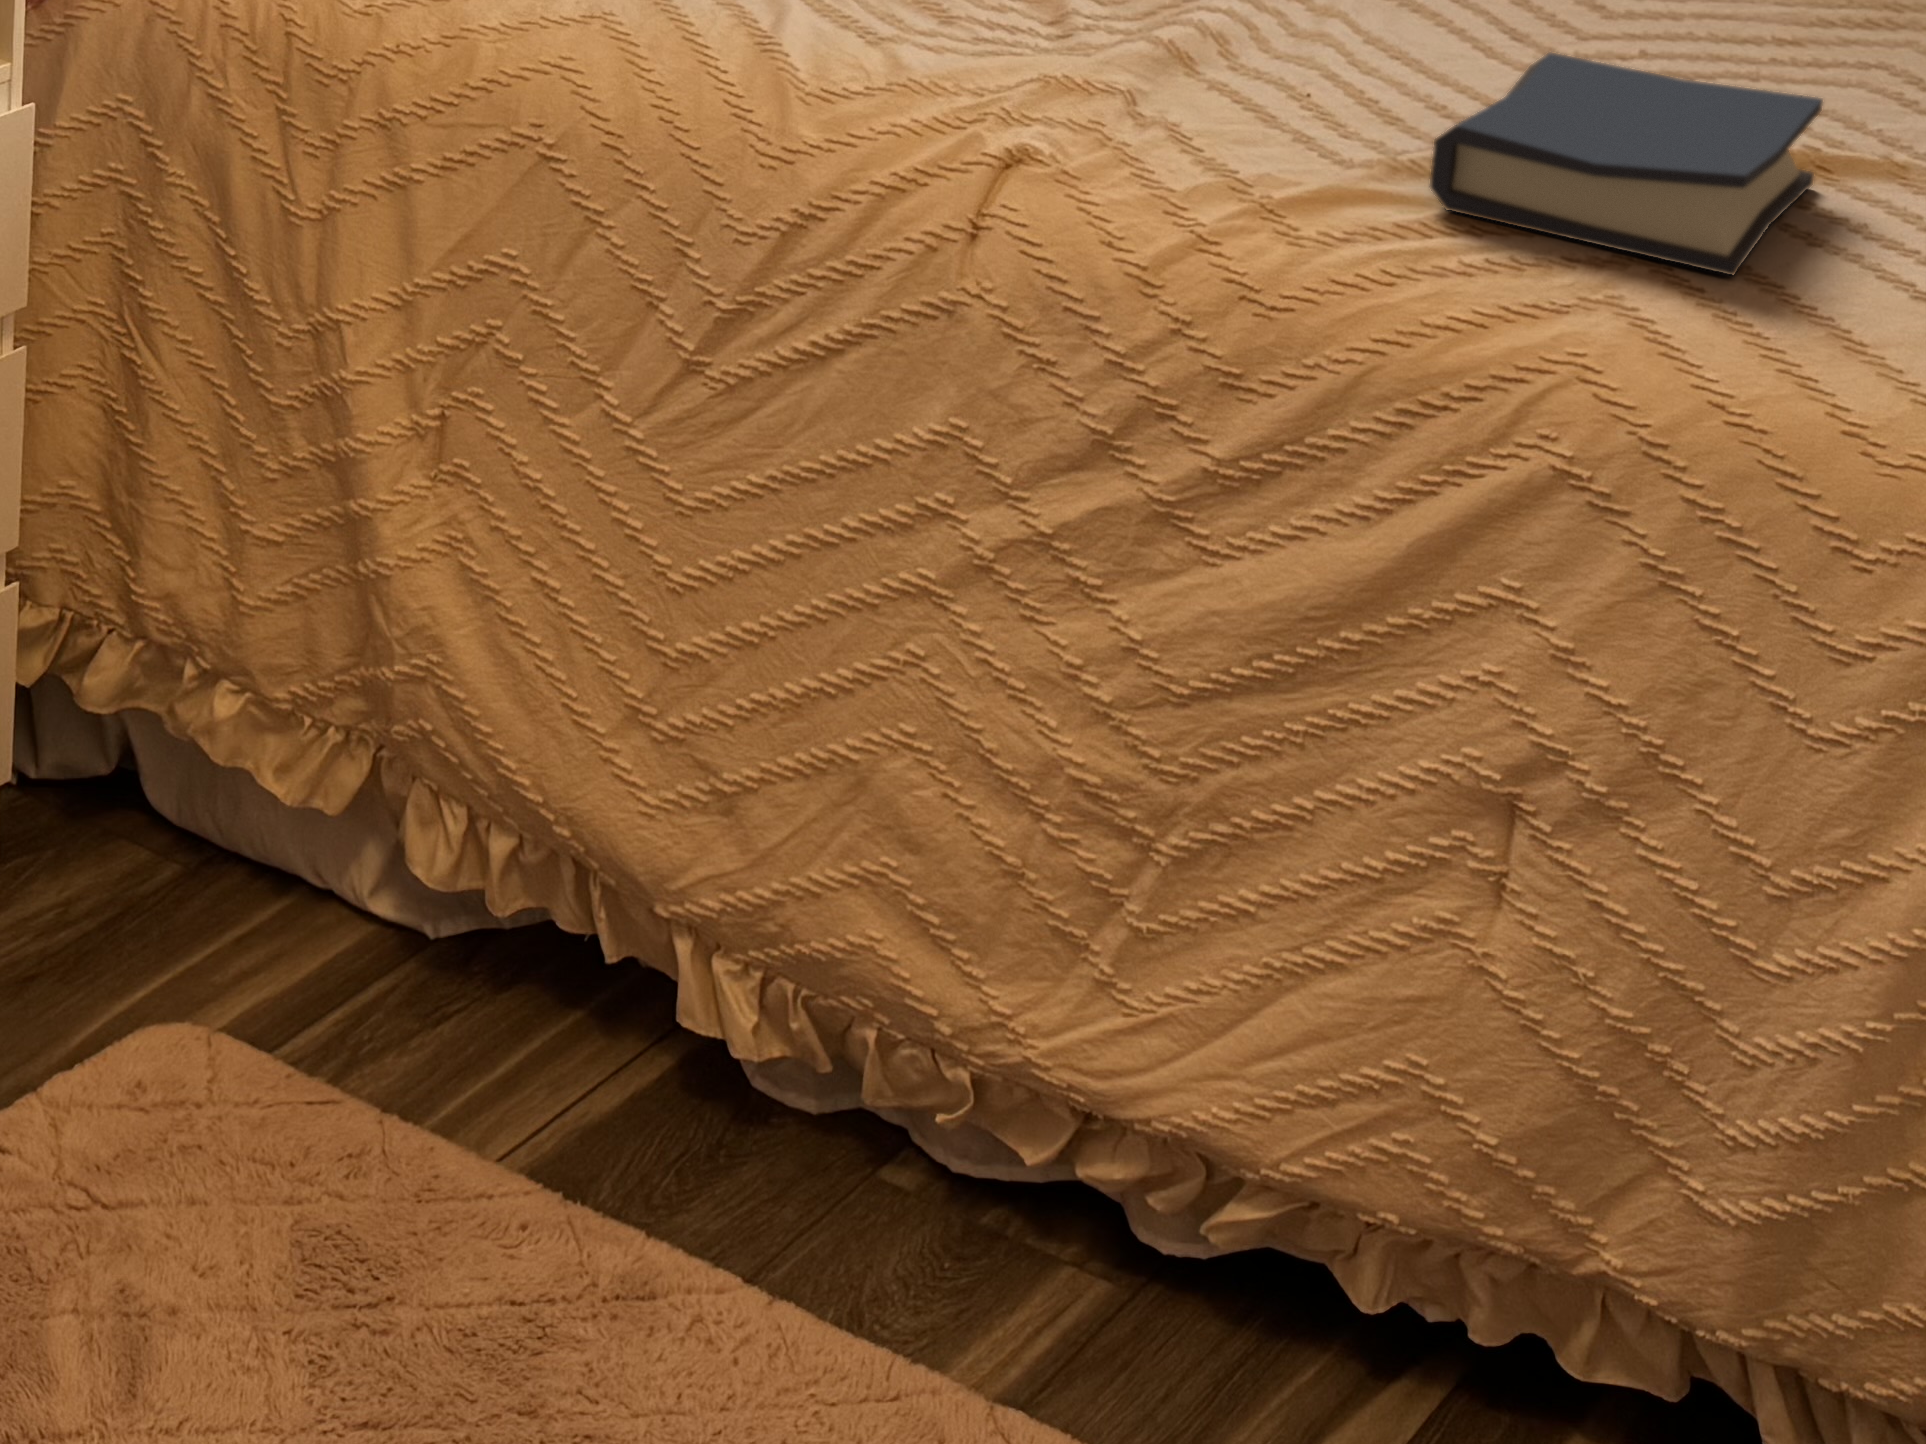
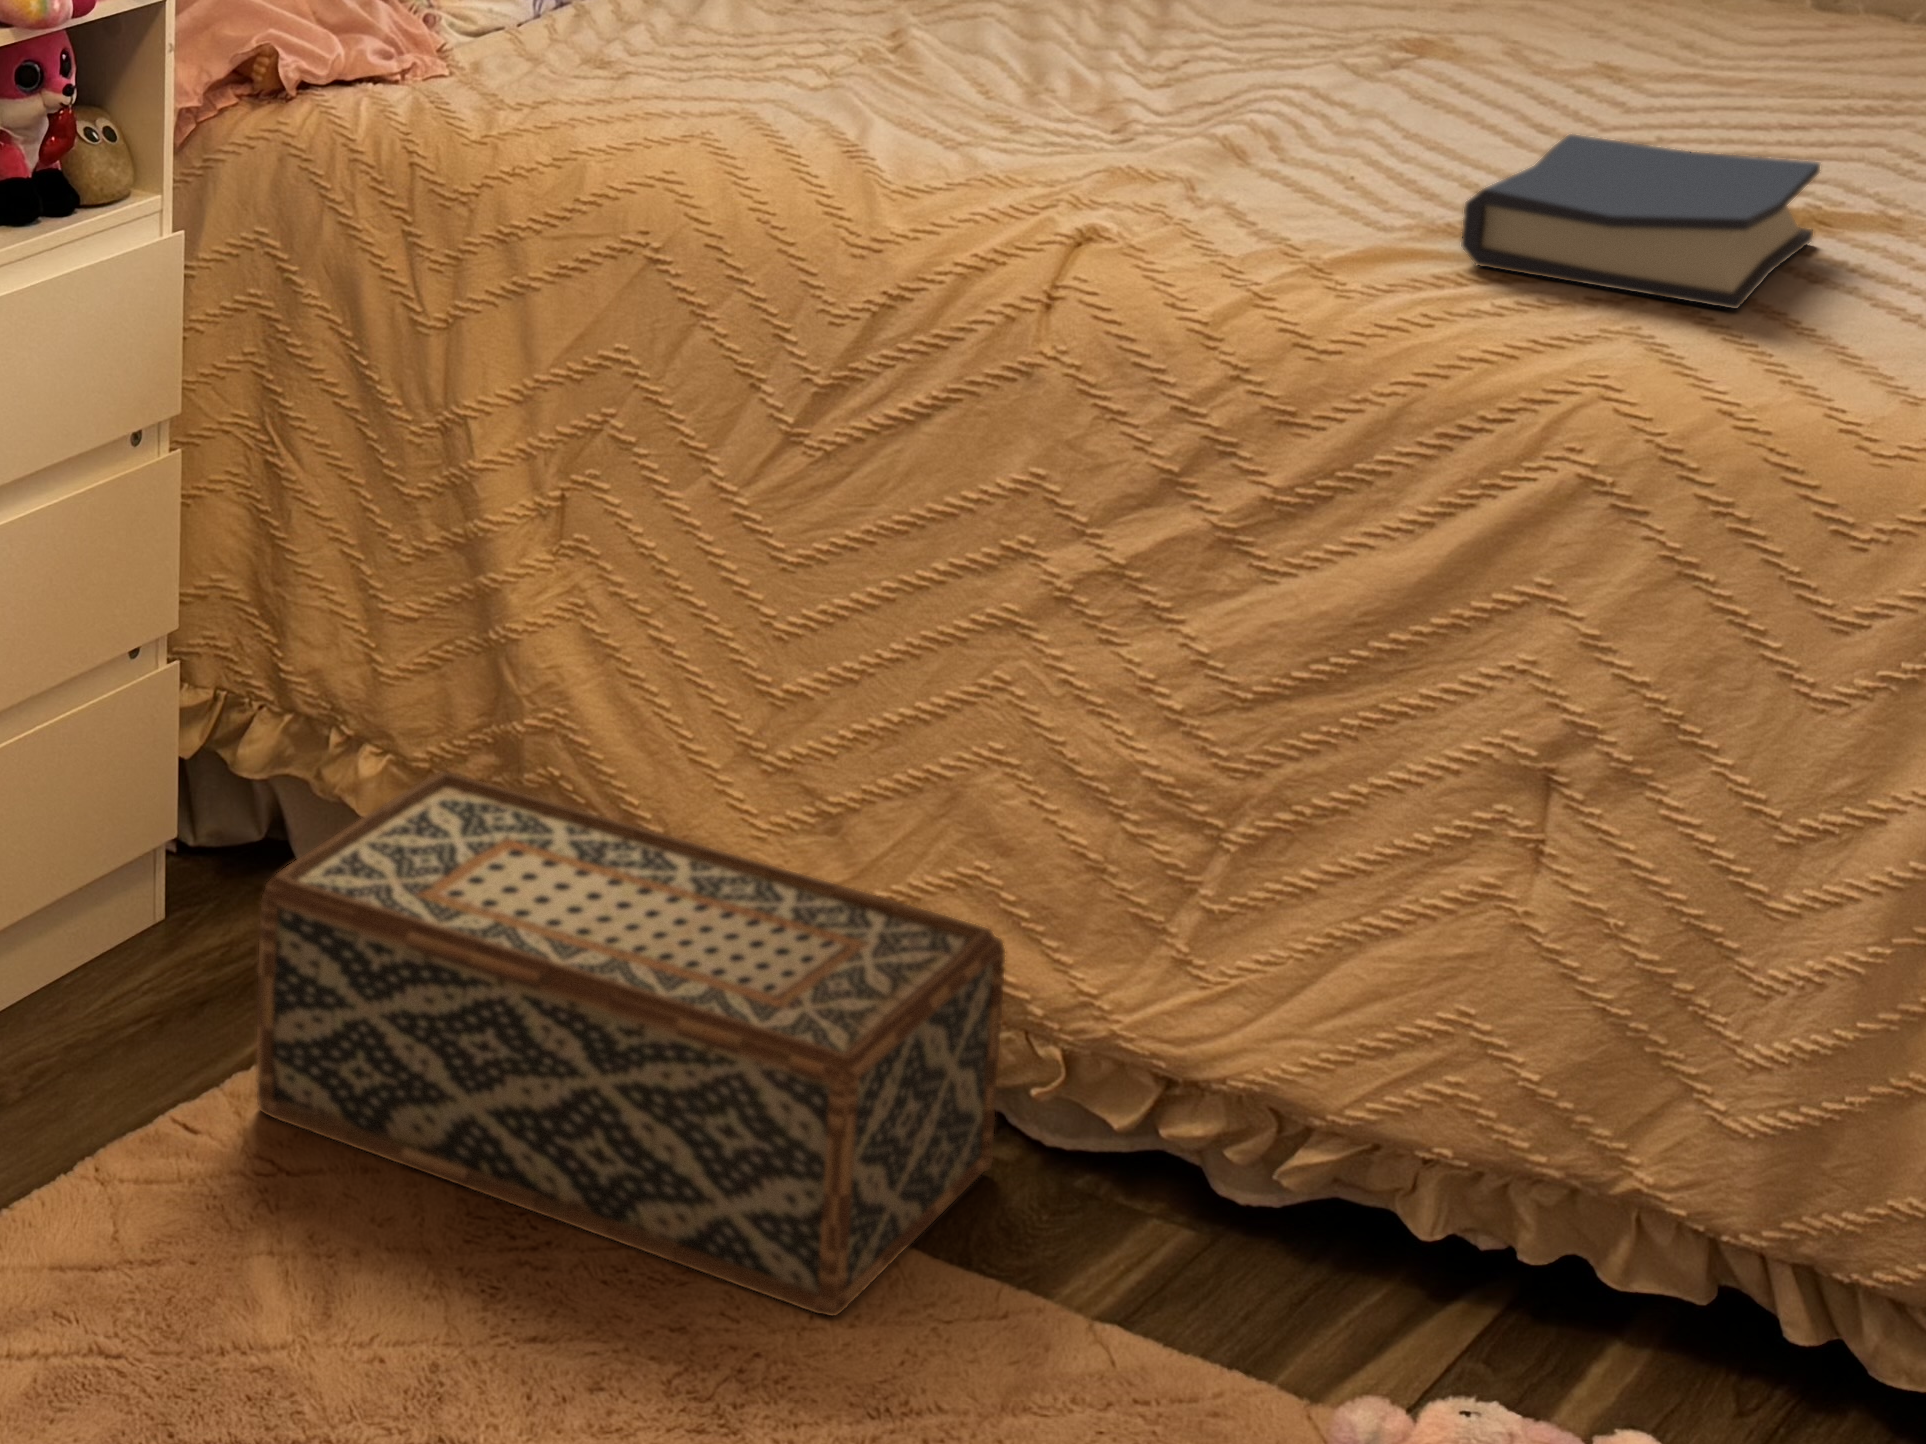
woven basket: none [75,720,912,1402] -> present [257,771,1005,1316]

